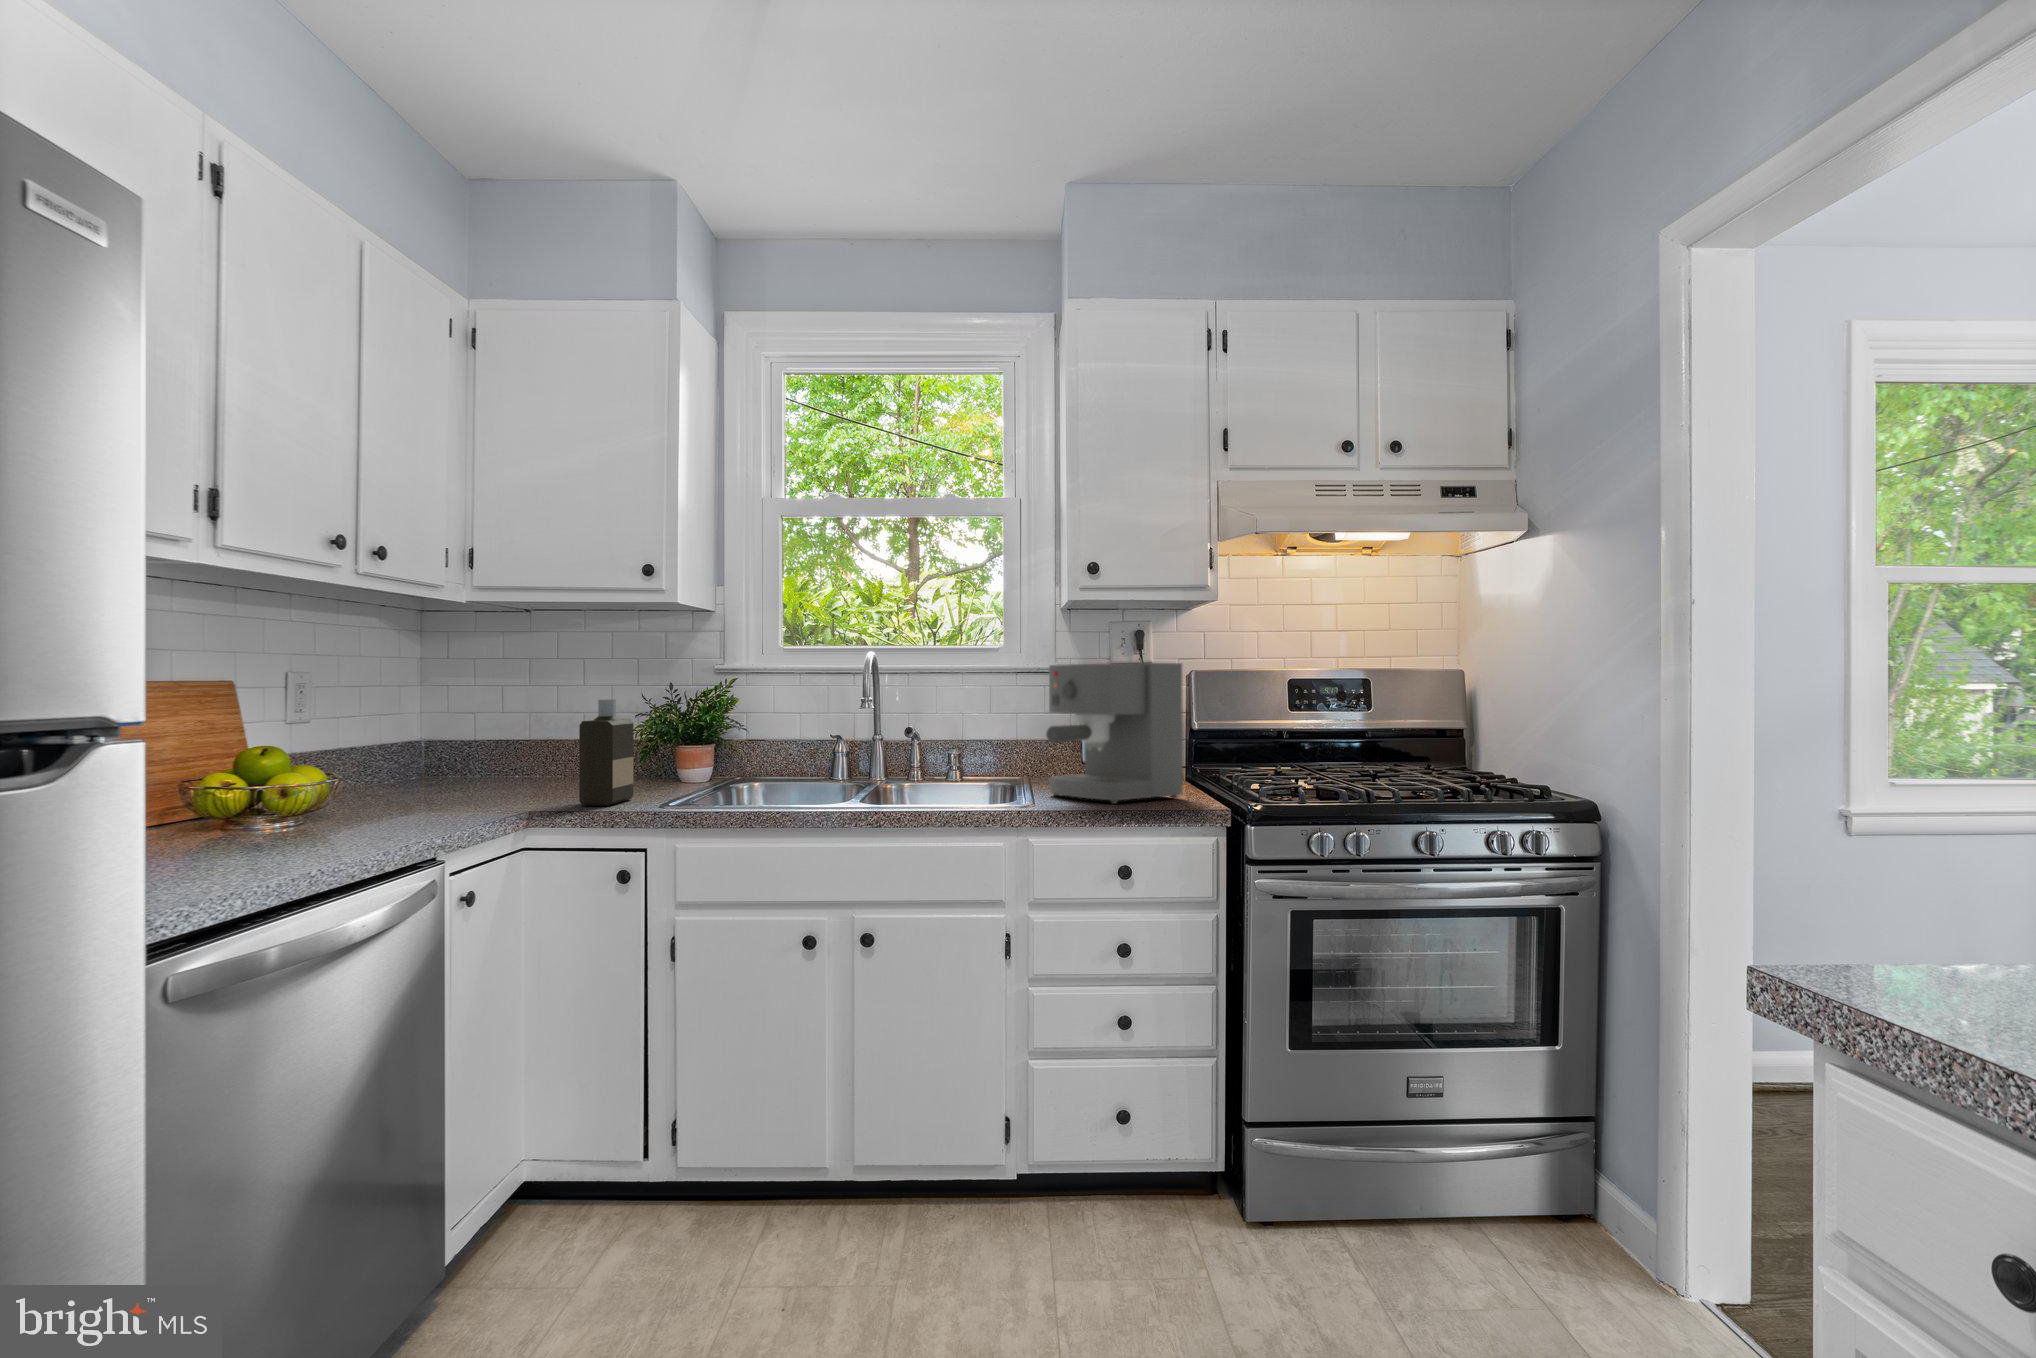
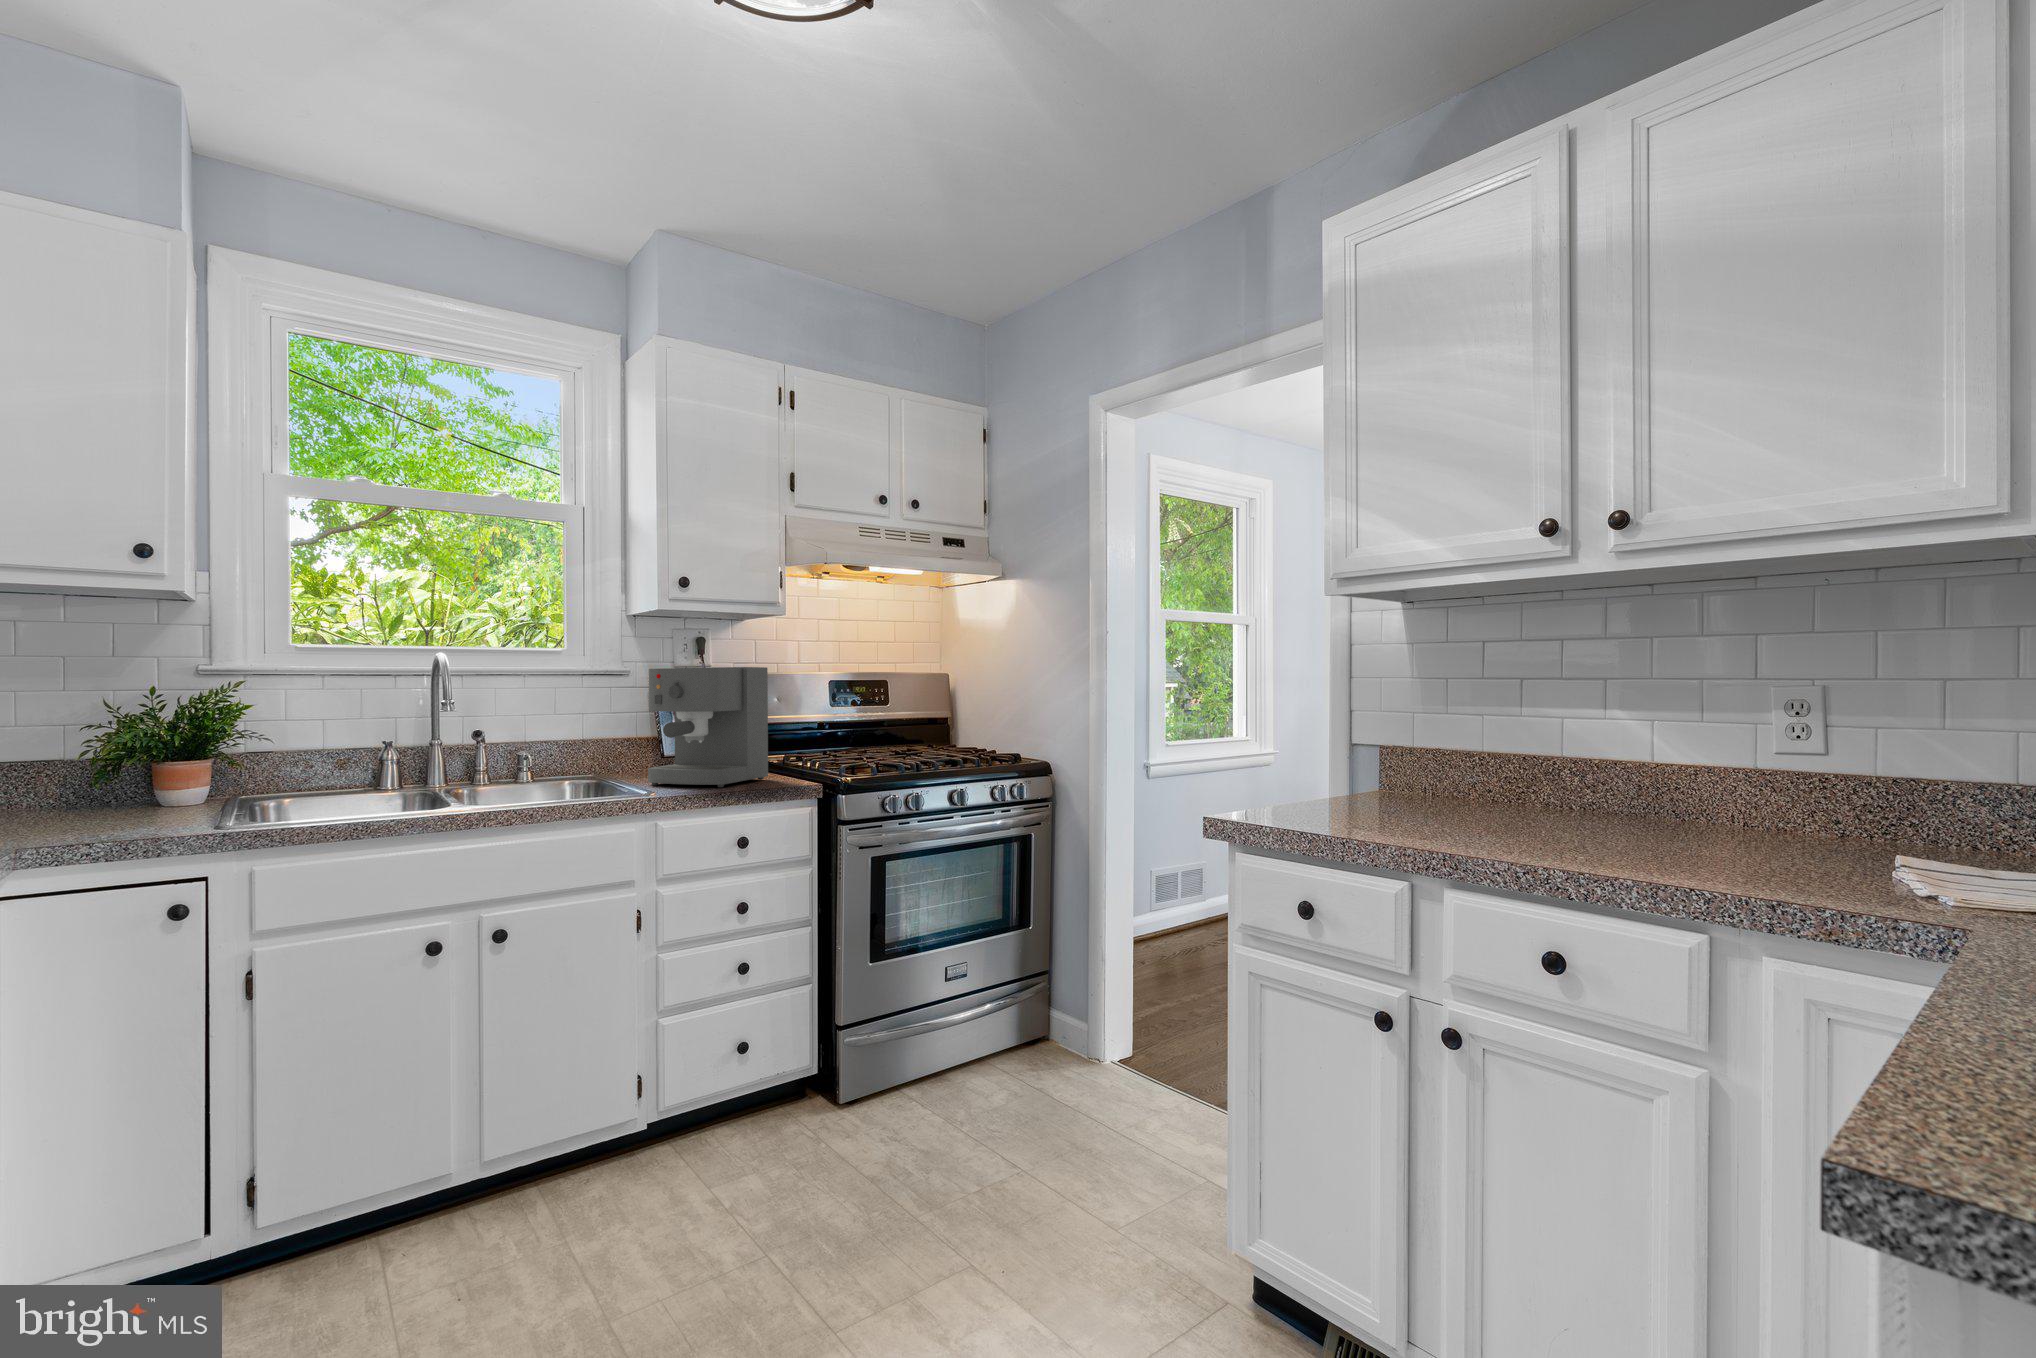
bottle: present [579,699,634,806] -> none [84,708,154,836]

